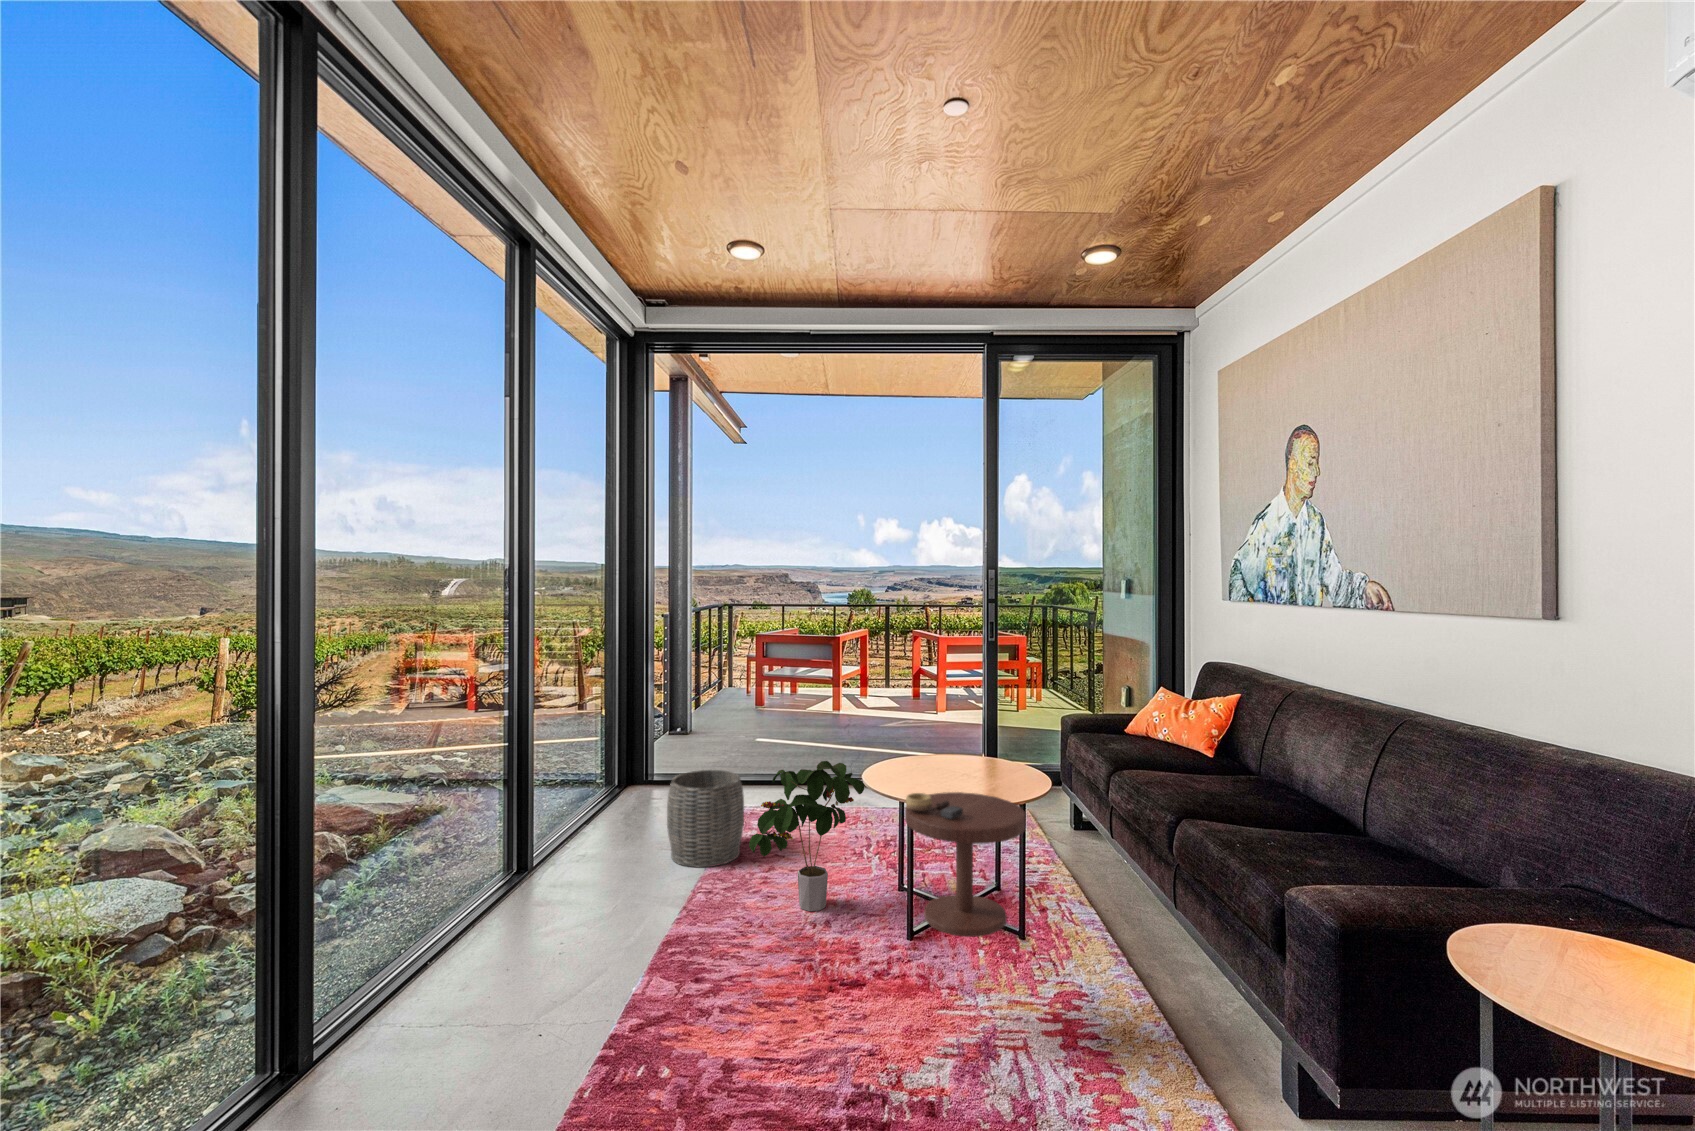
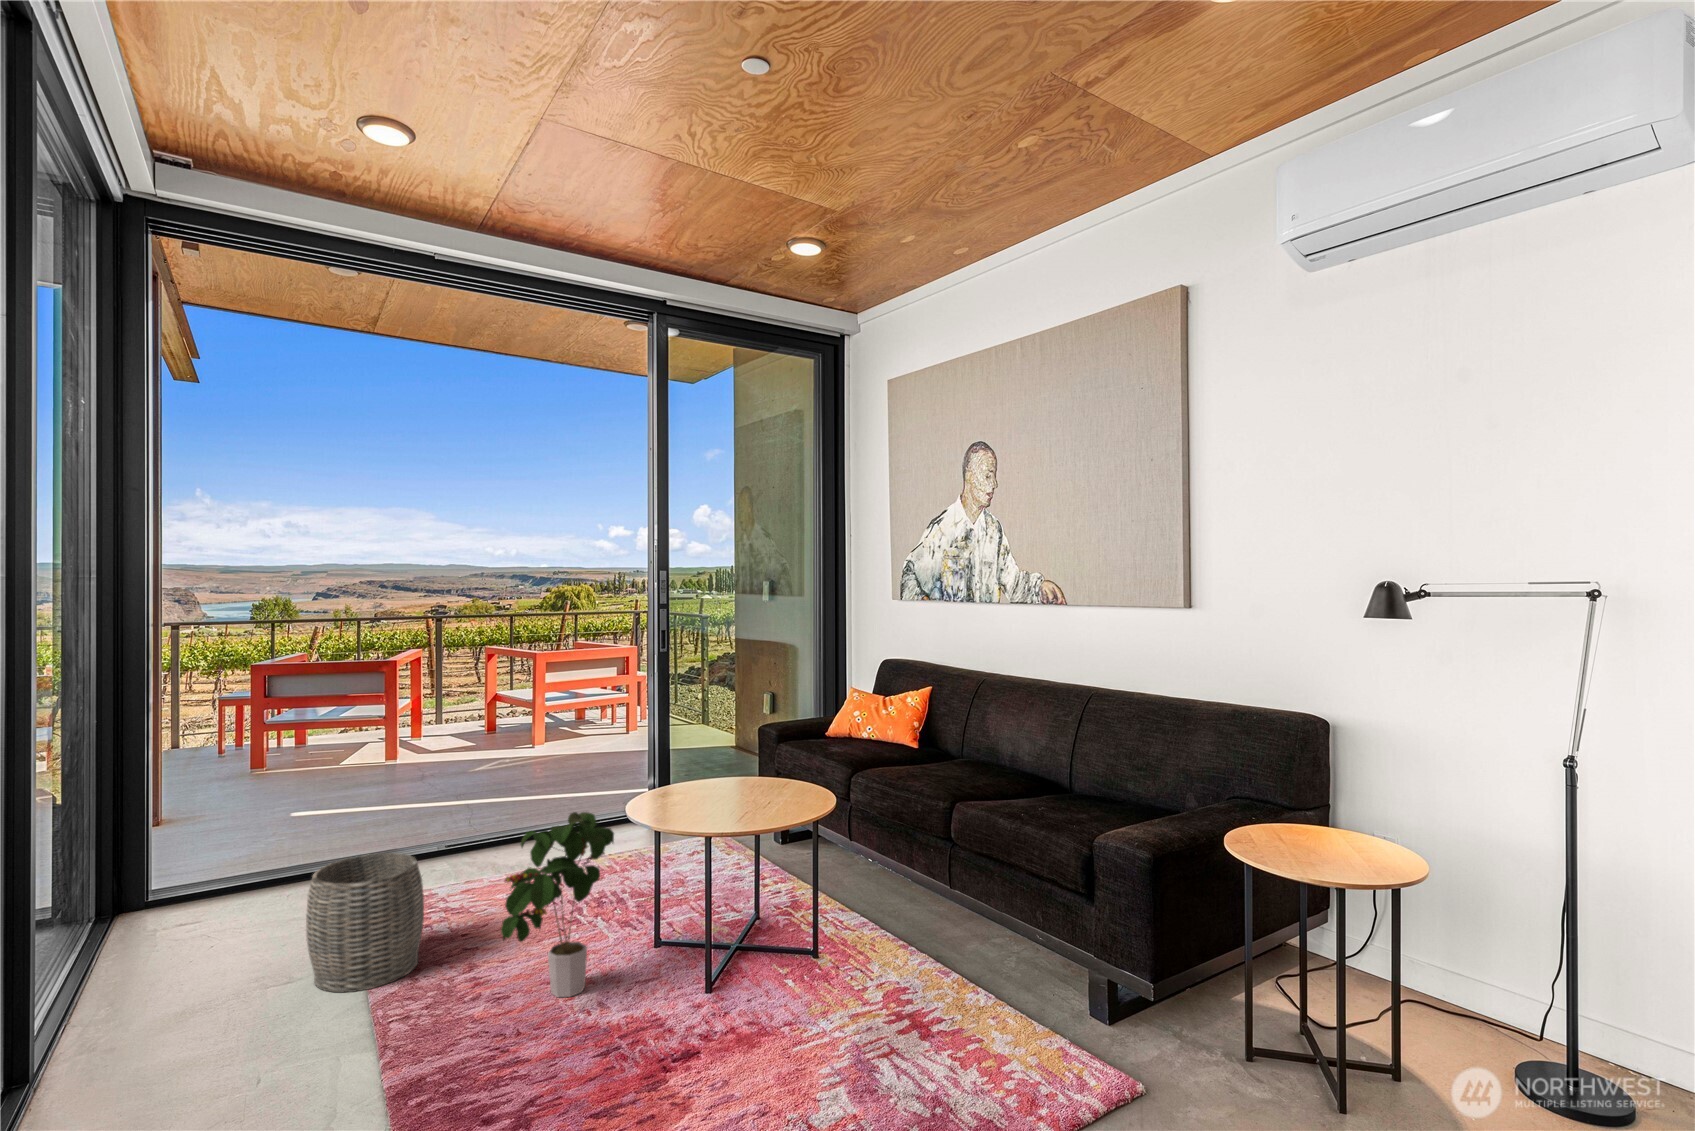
side table: present [905,792,1025,937] -> none [758,812,883,1052]

